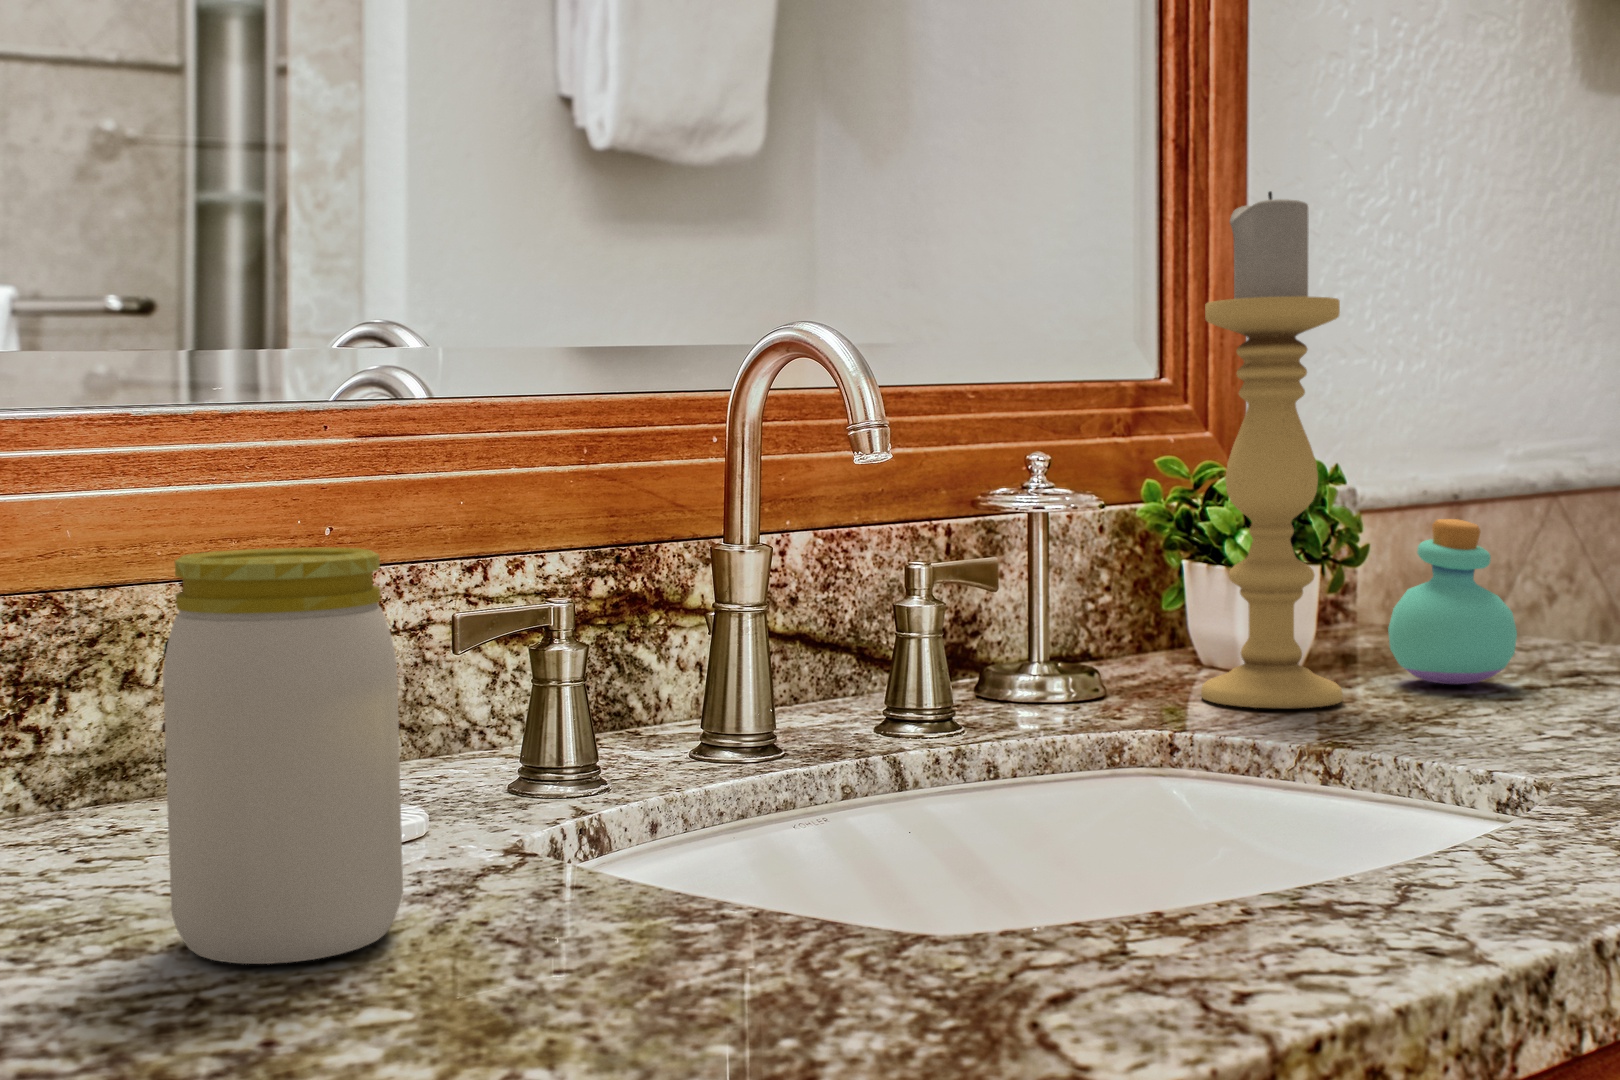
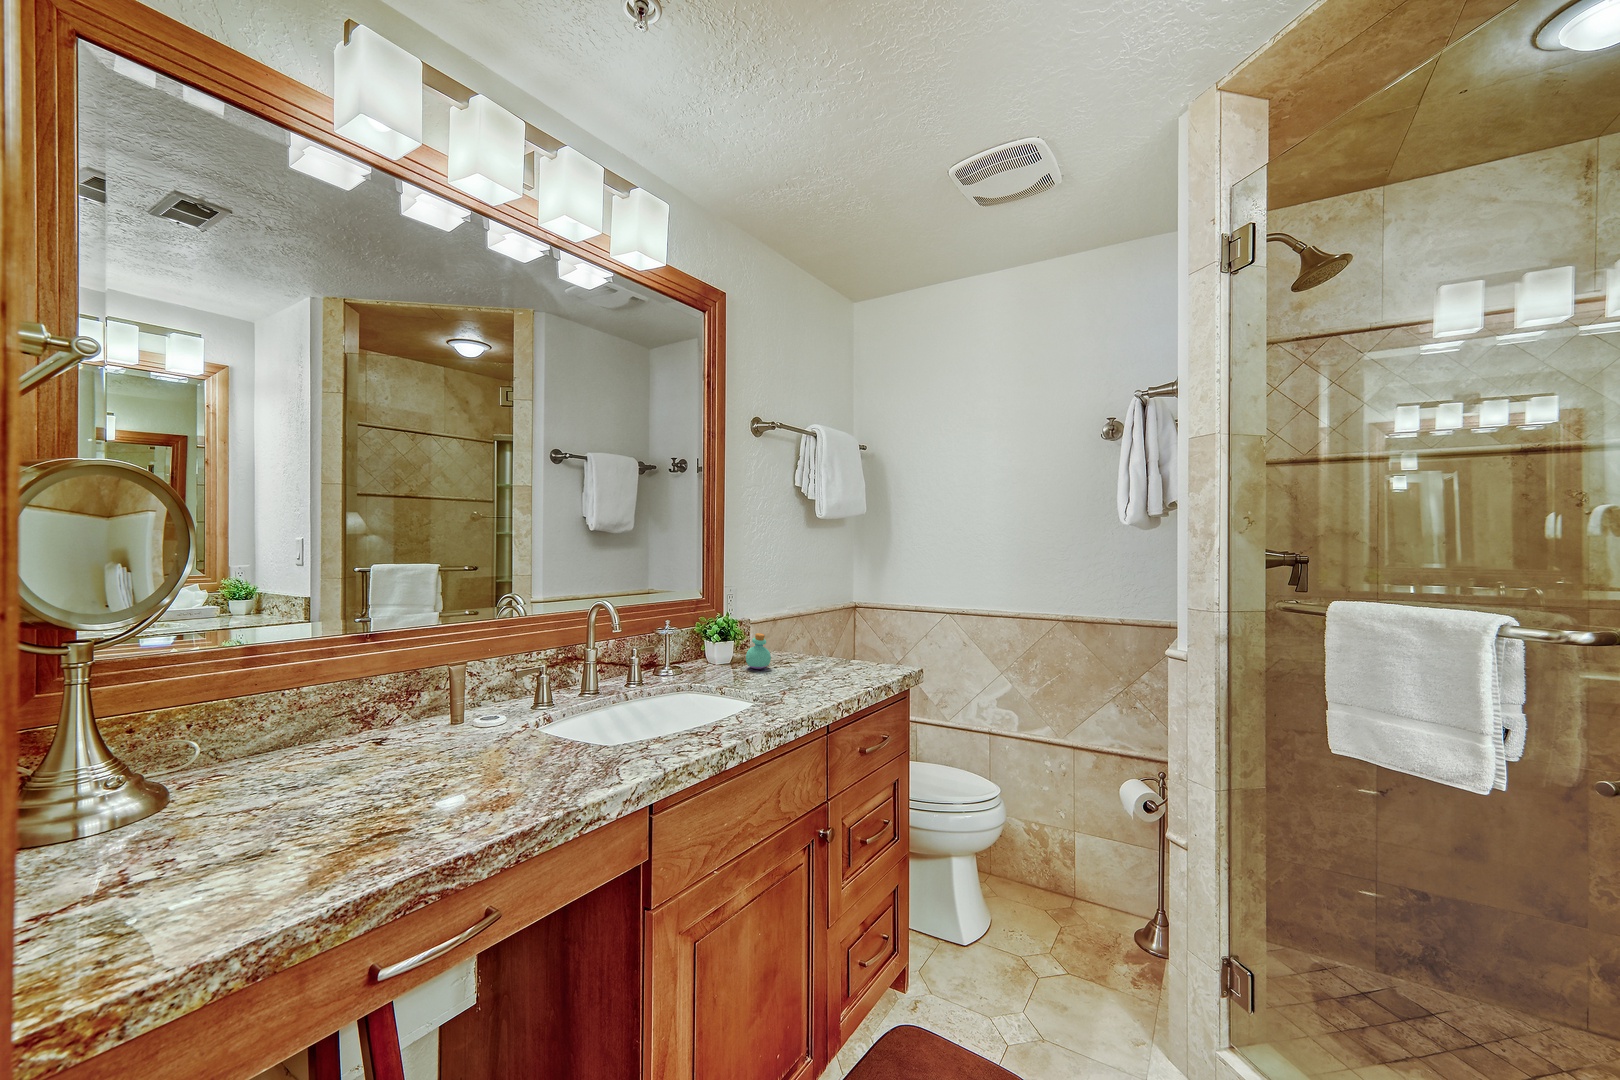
candle holder: present [1201,191,1343,708] -> none [703,567,735,678]
jar: present [163,548,403,964] -> none [452,672,510,763]

